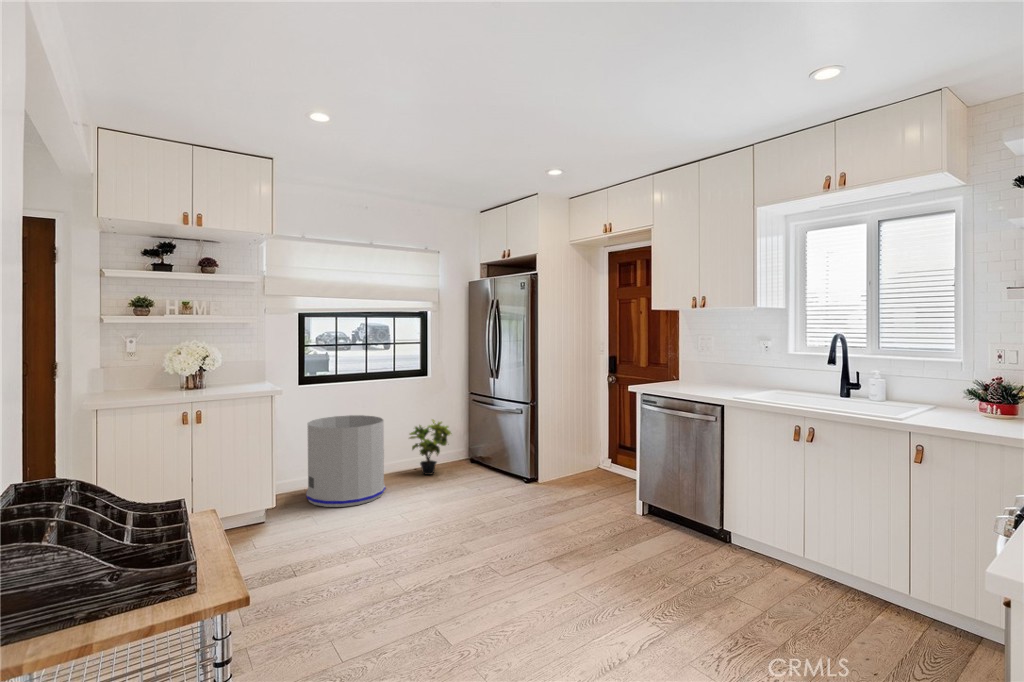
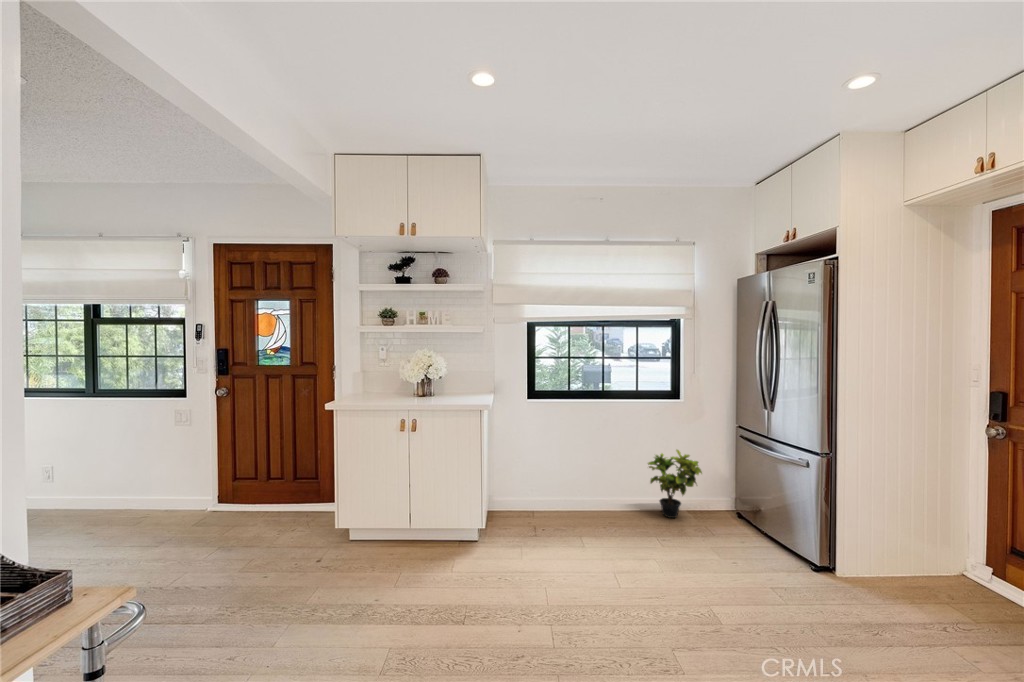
trash can: present [306,415,386,507] -> none [525,433,611,546]

